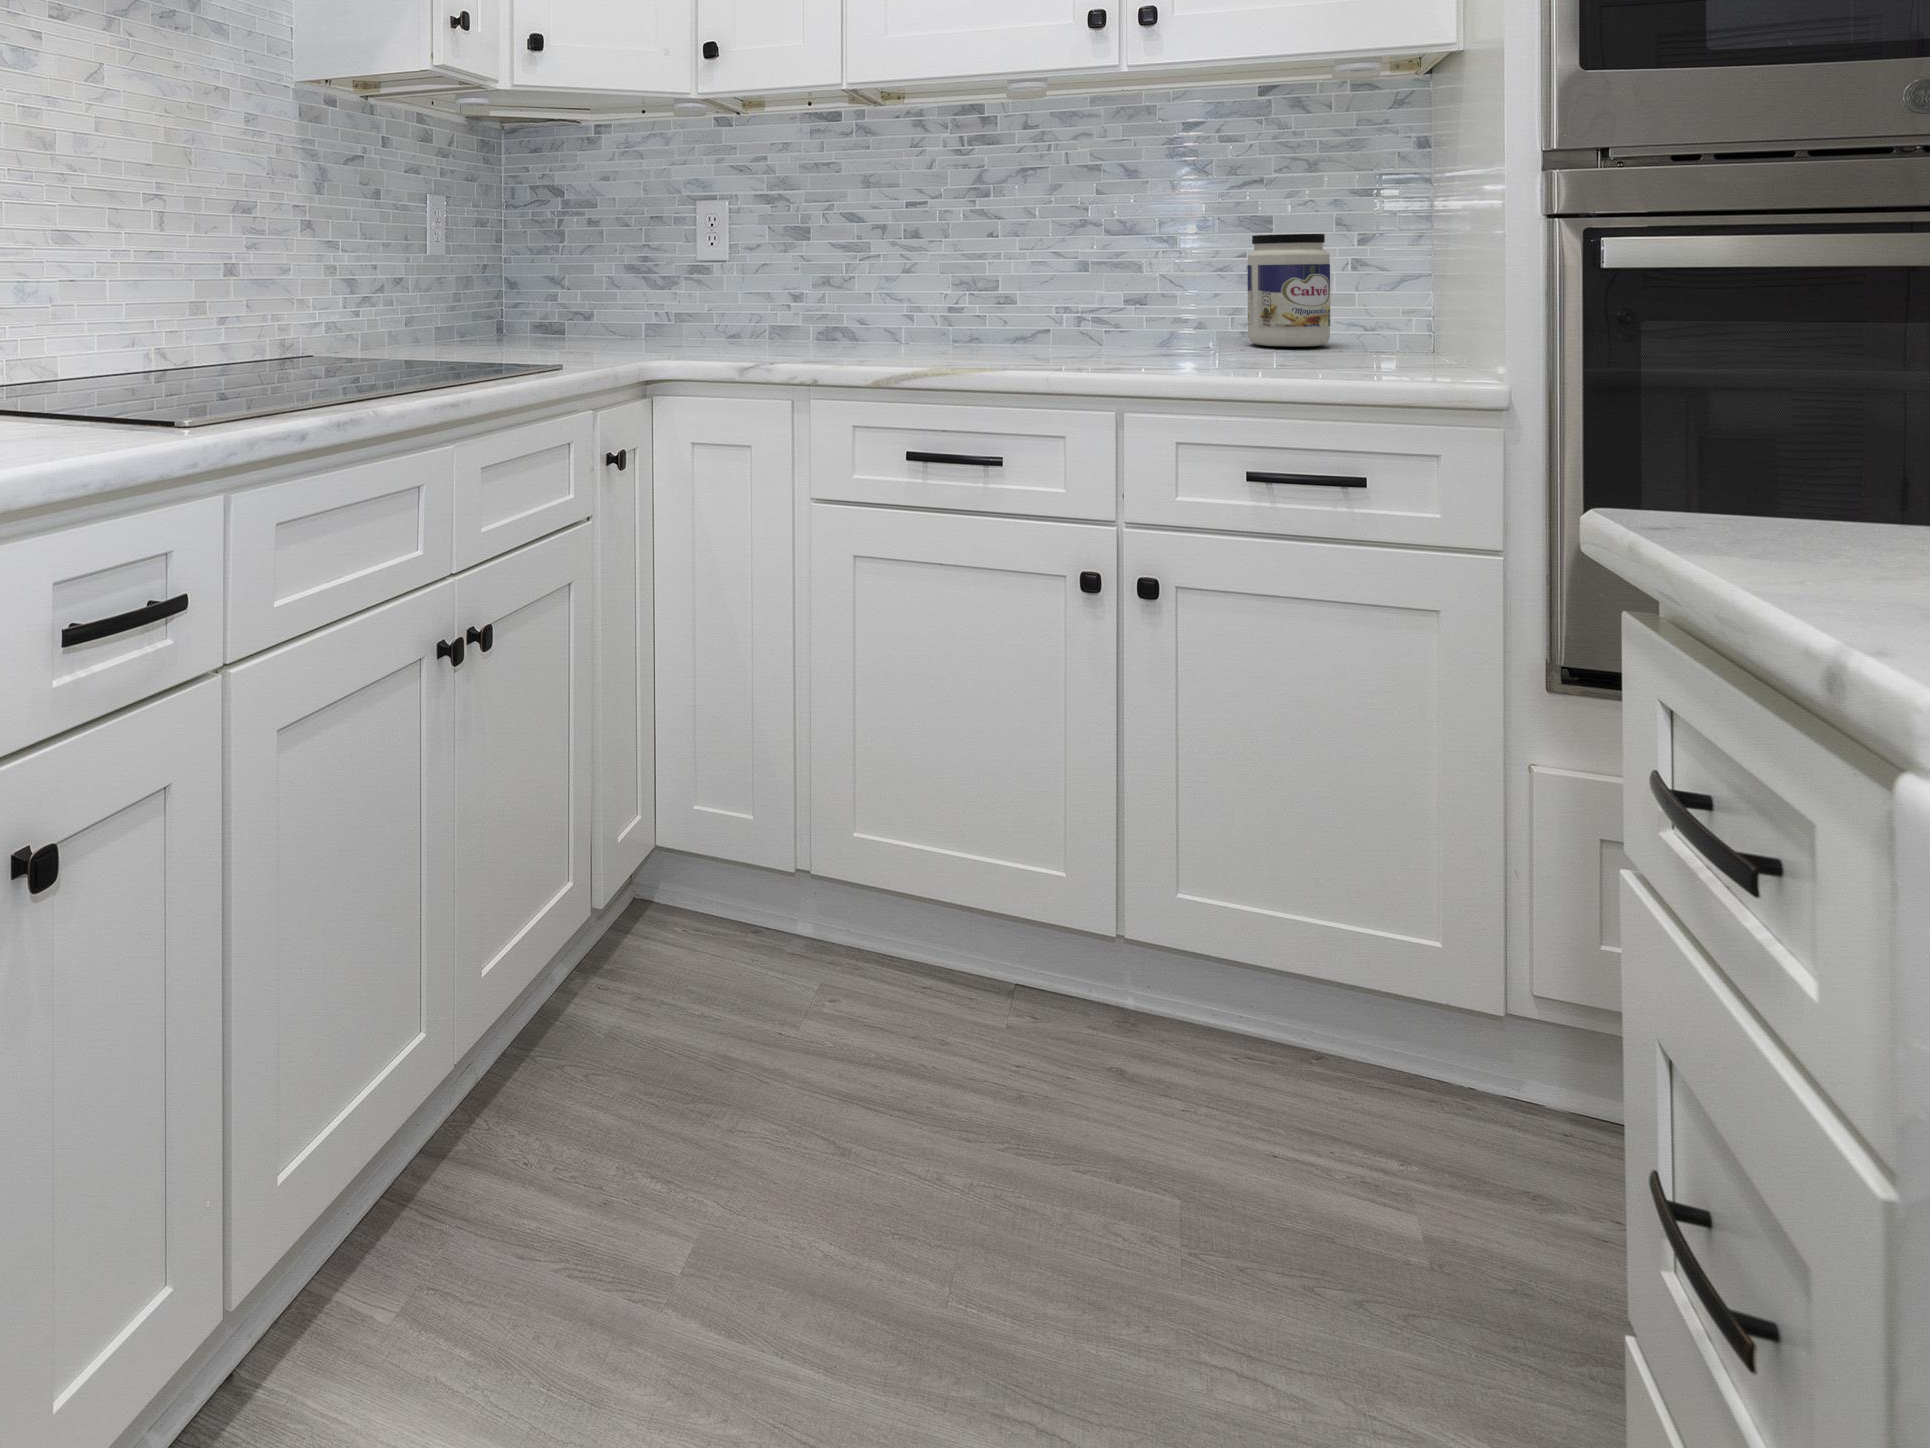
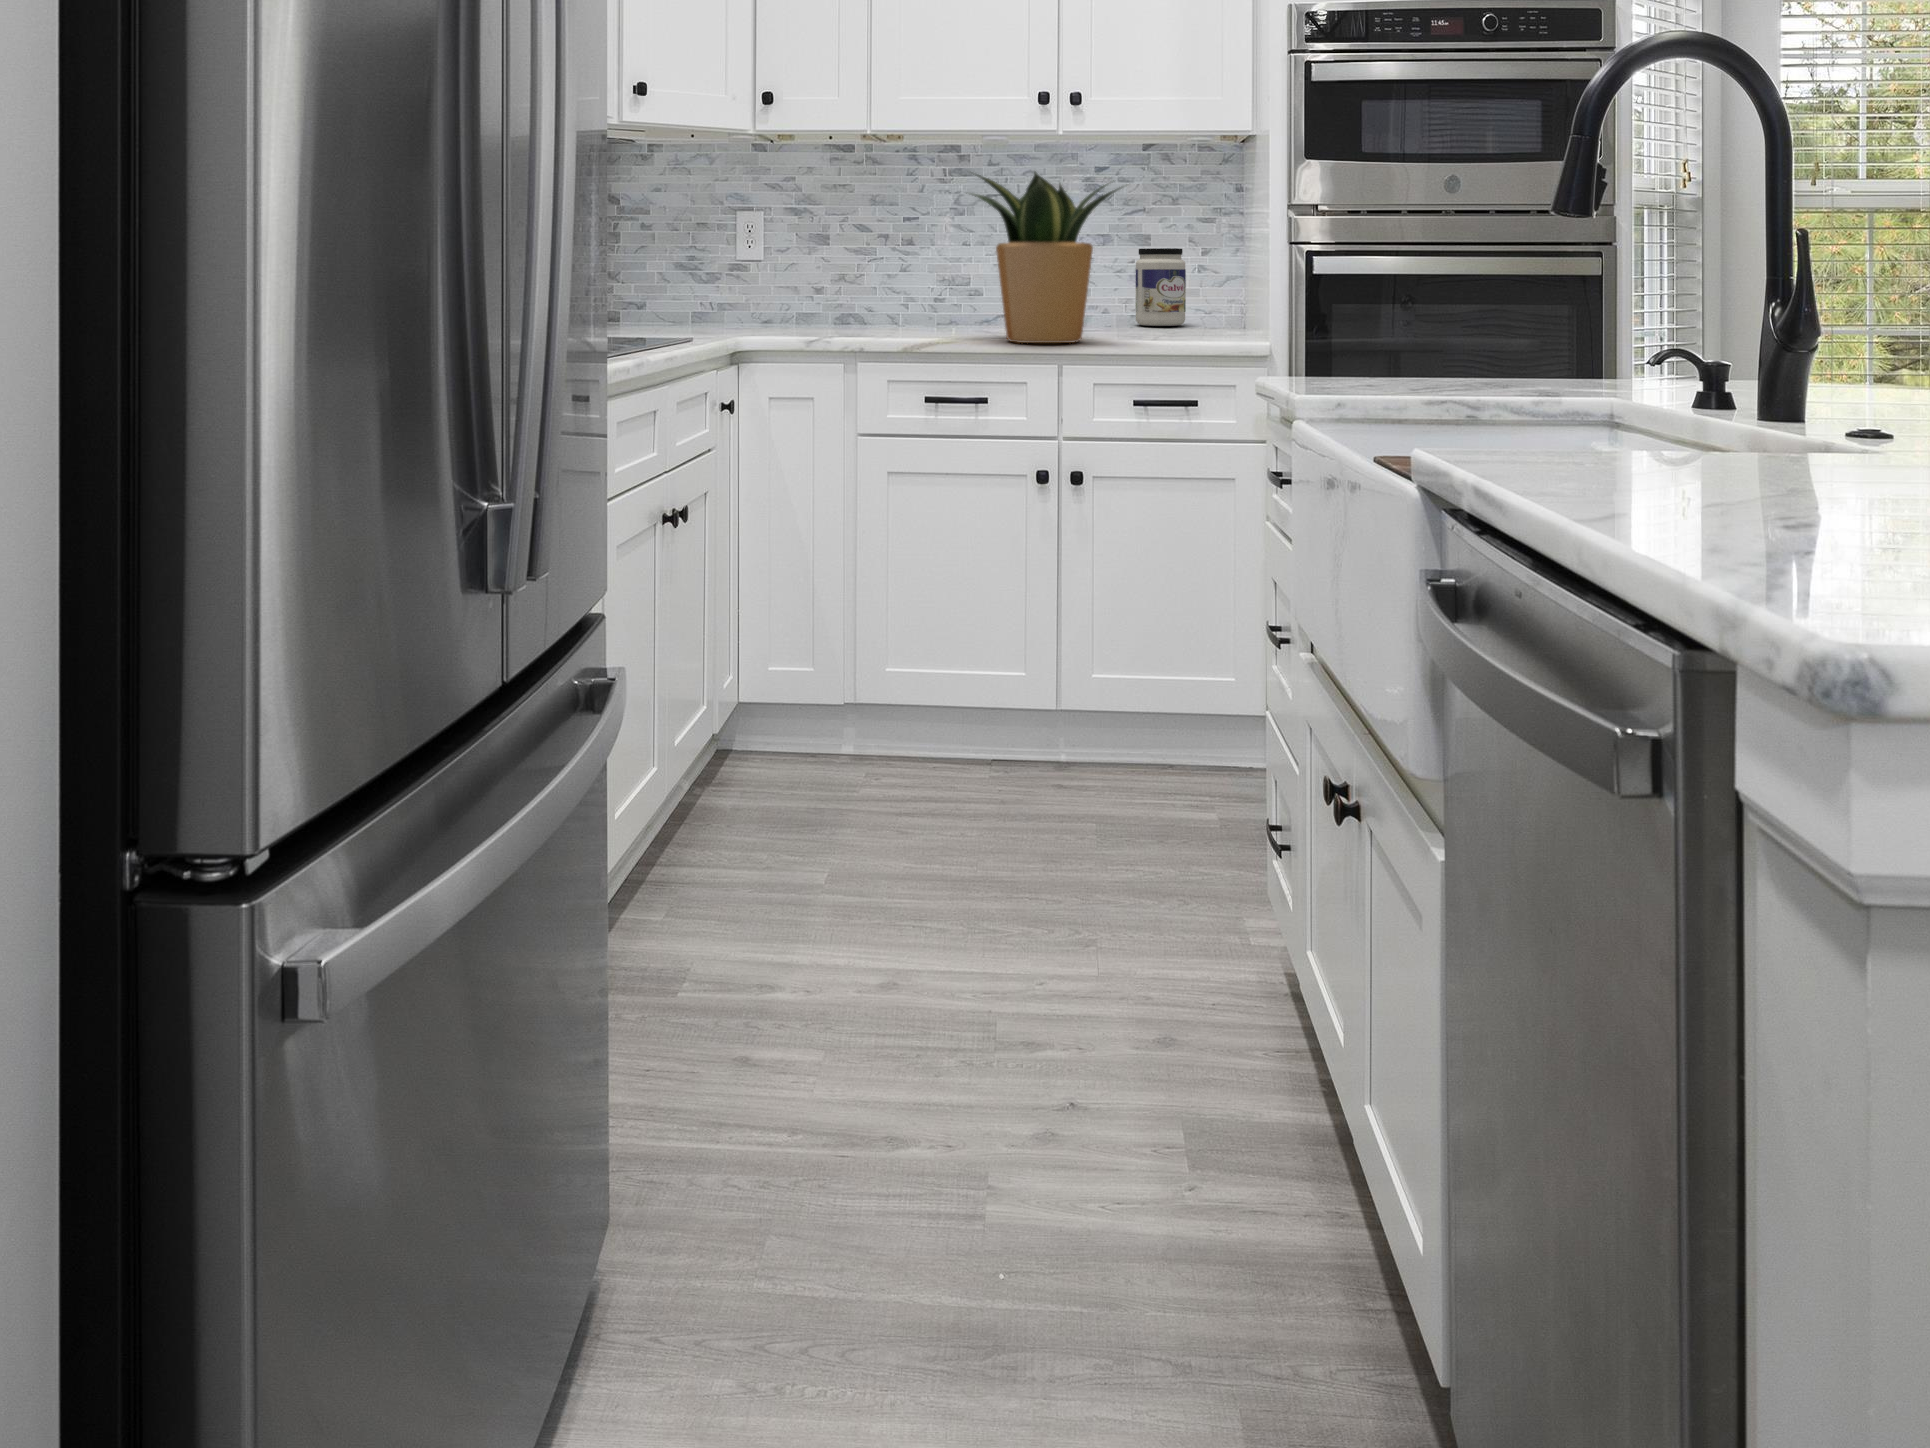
potted plant: none [973,118,1238,377] -> present [972,172,1121,343]

